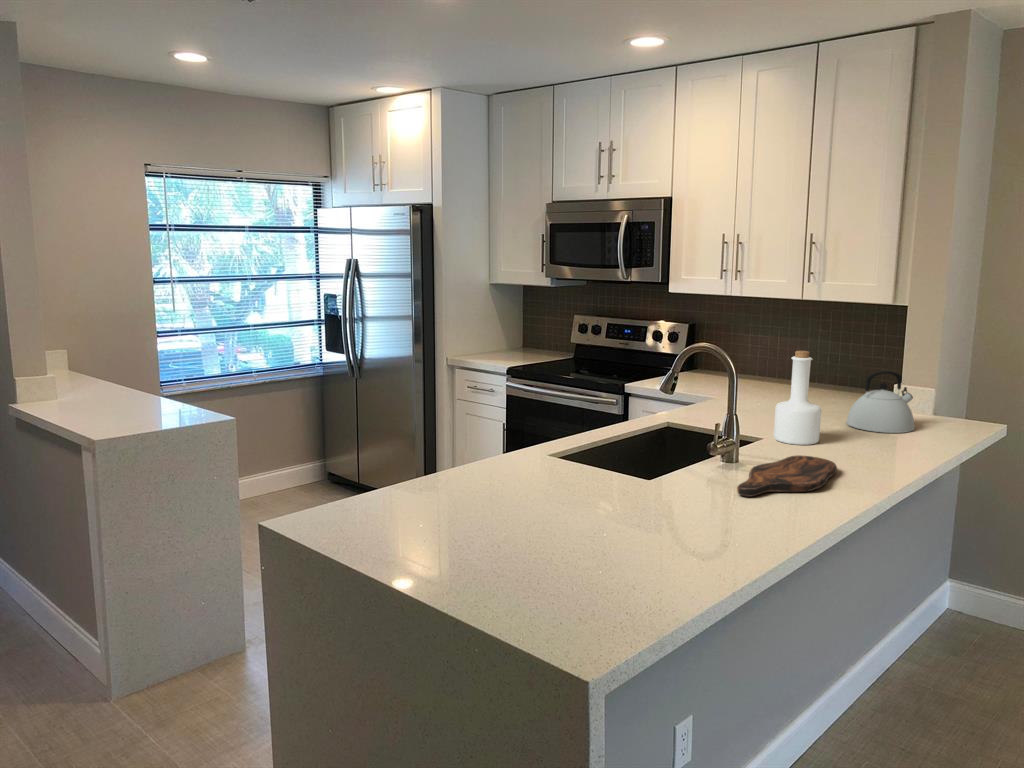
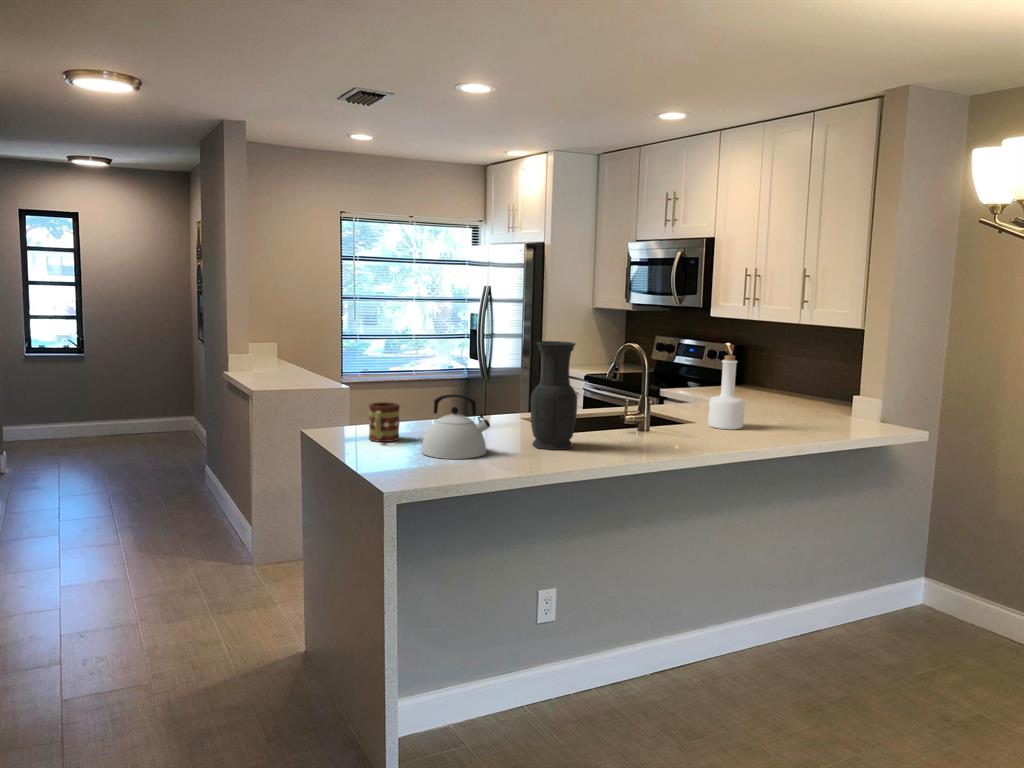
vase: none [636,357,706,517] -> present [531,341,577,450]
kettle: present [846,371,914,433] -> present [421,394,490,459]
cutting board: present [737,456,837,496] -> none [613,430,715,448]
mug: none [394,468,444,536] -> present [369,402,400,442]

